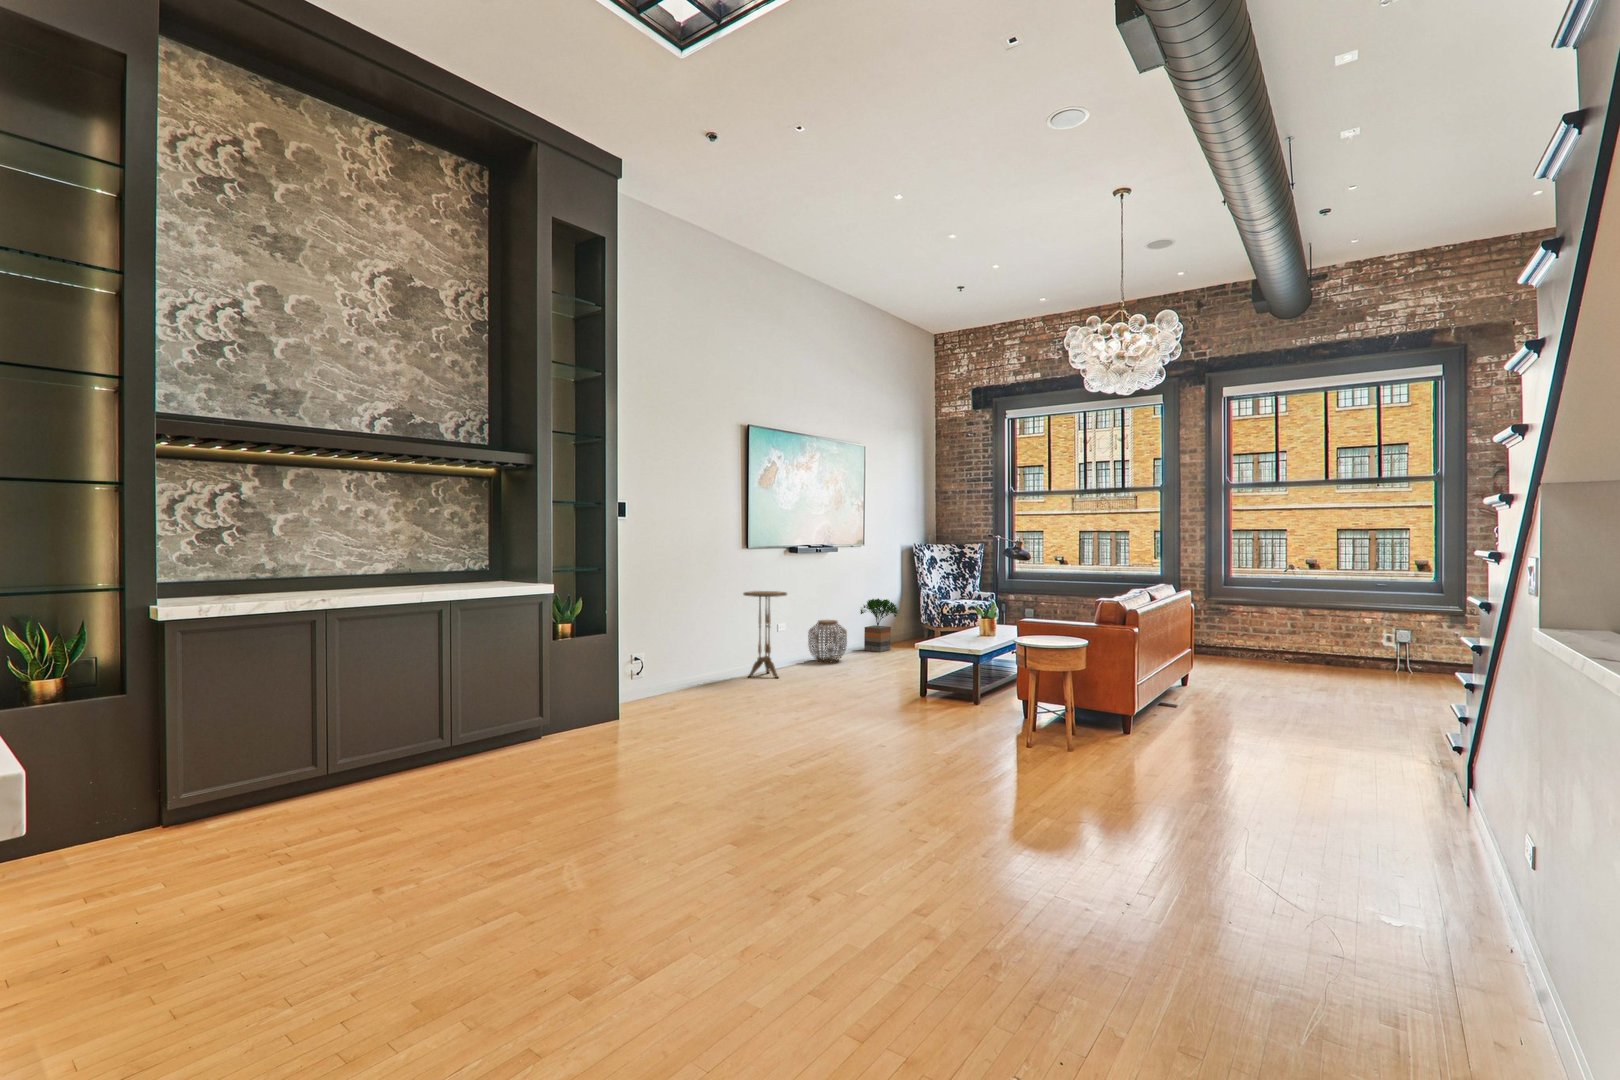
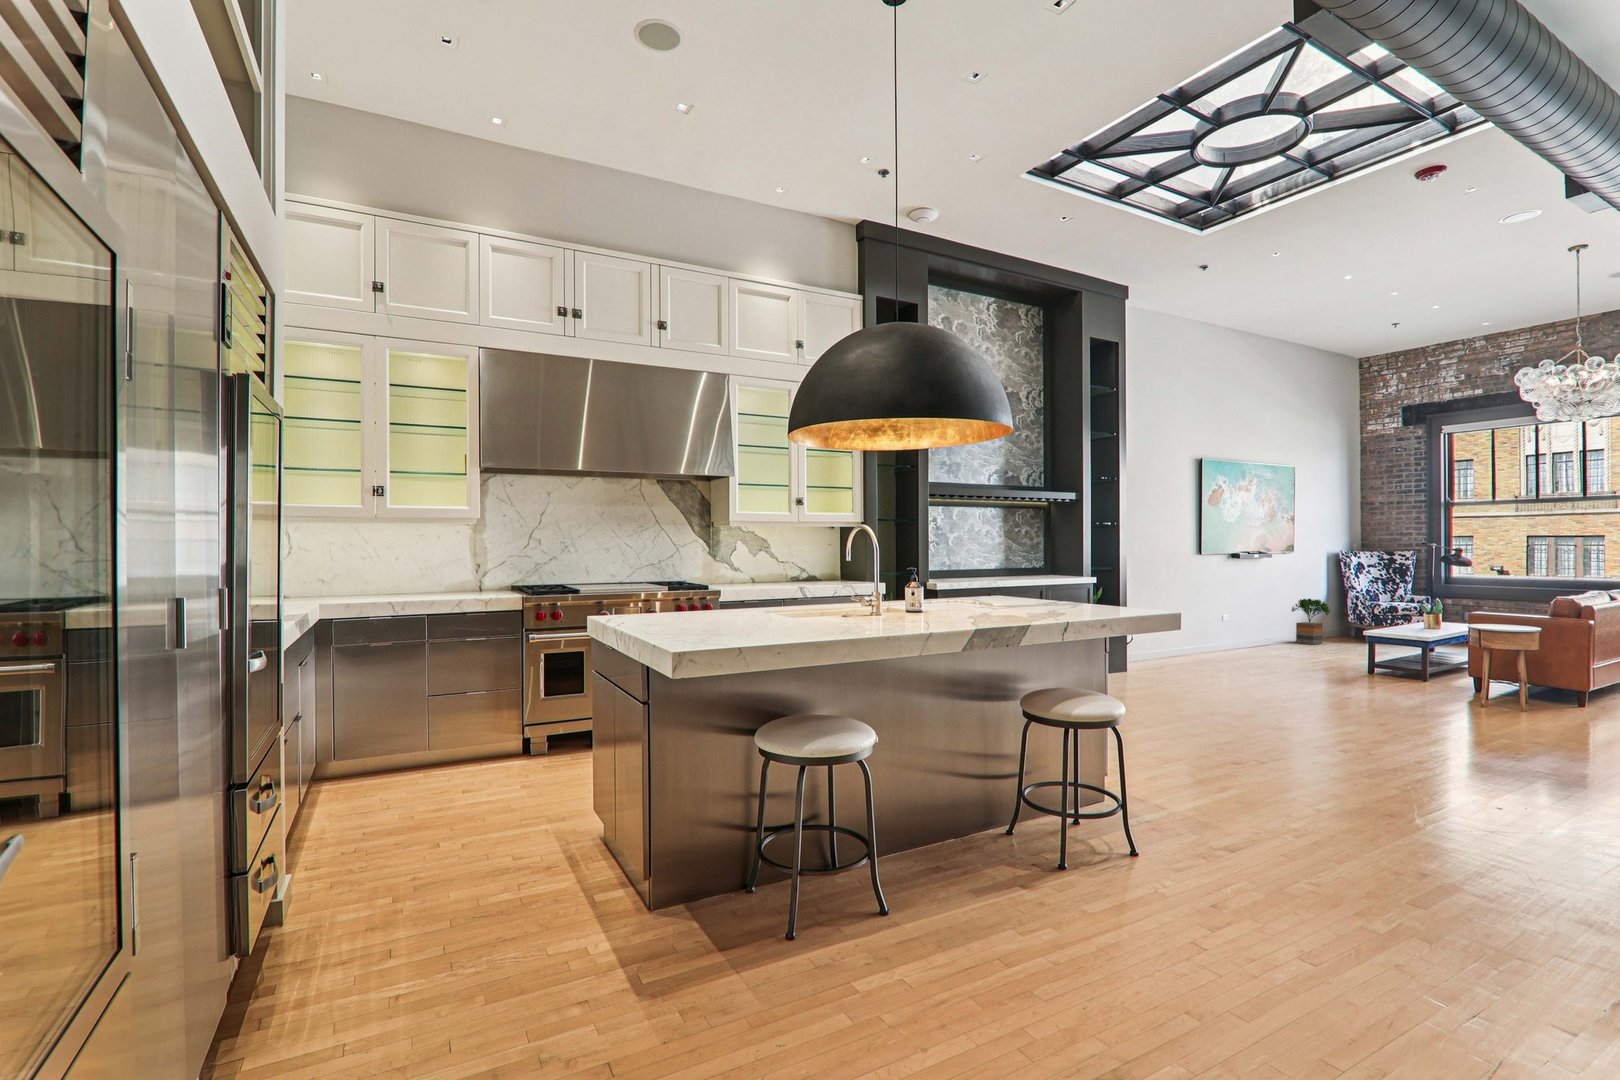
side table: present [743,591,787,678] -> none [1199,589,1238,657]
woven basket: present [808,620,847,662] -> none [1248,614,1285,649]

